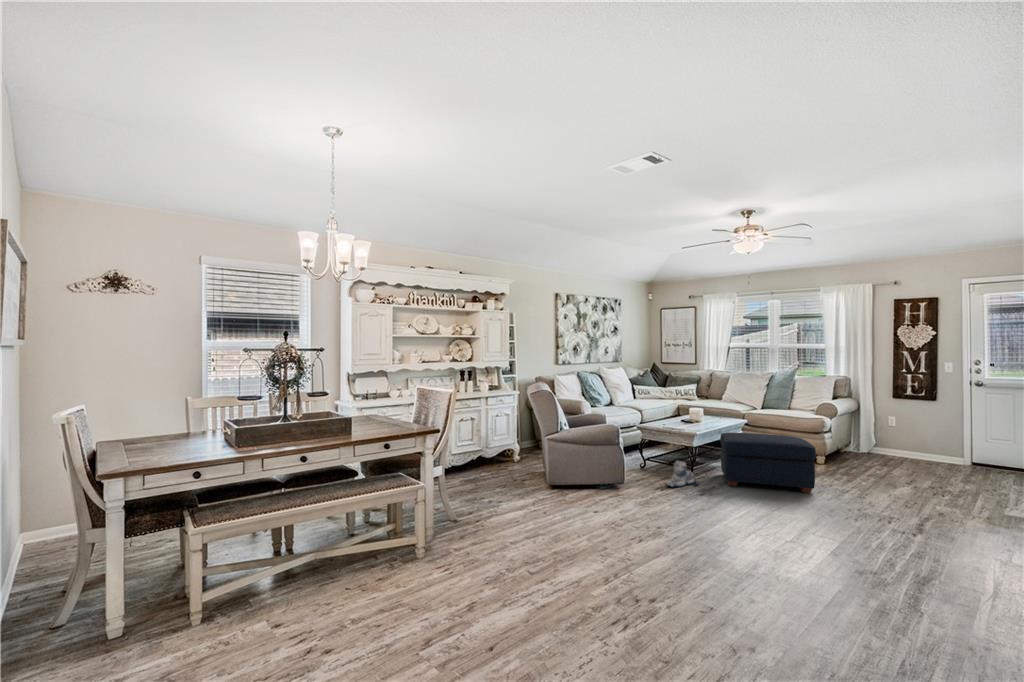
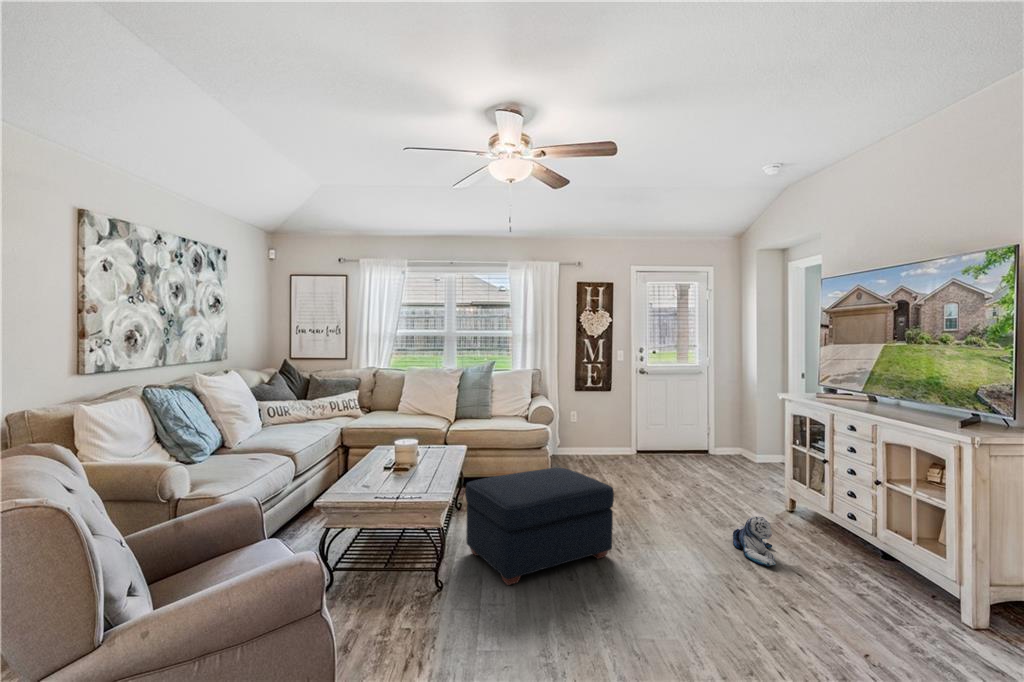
plush toy: present [667,460,699,487] -> present [733,516,776,566]

